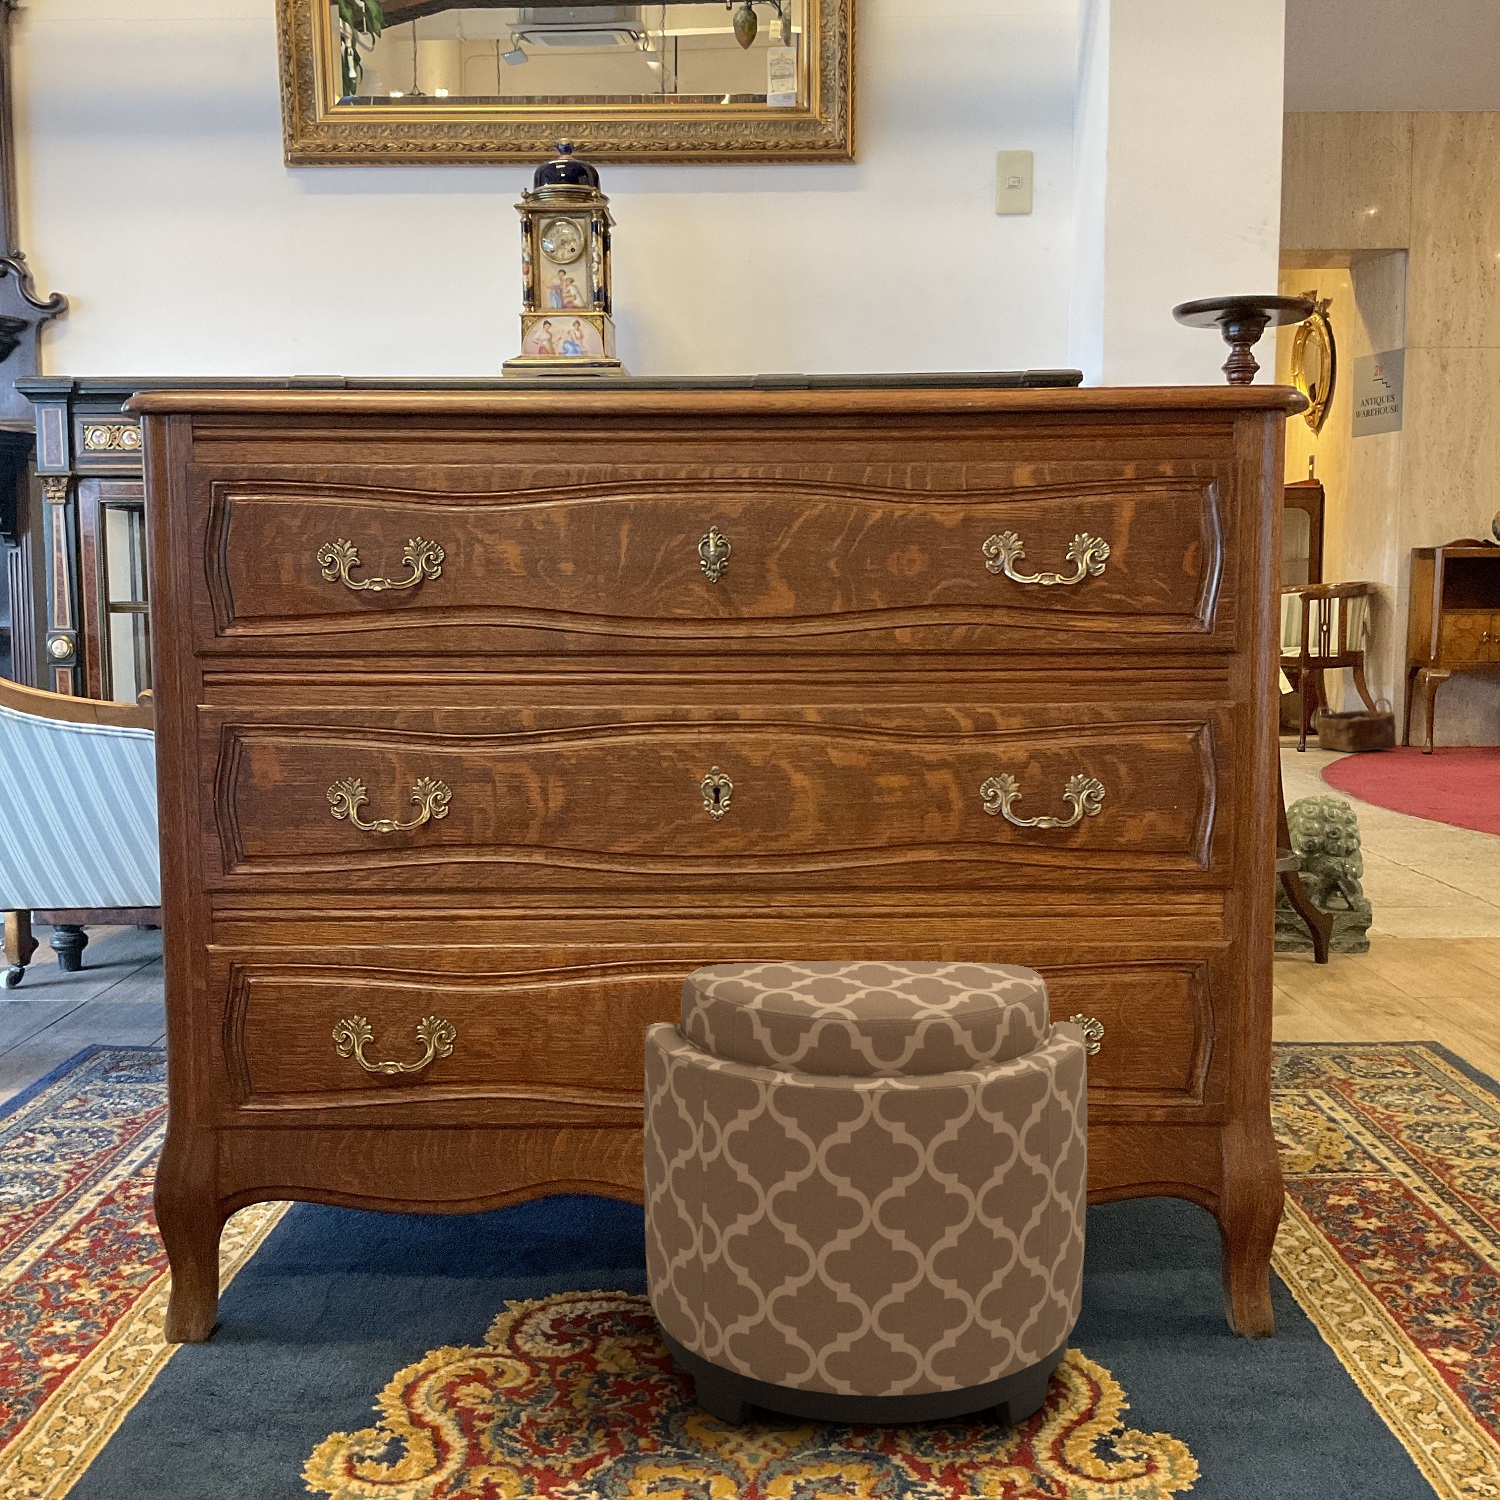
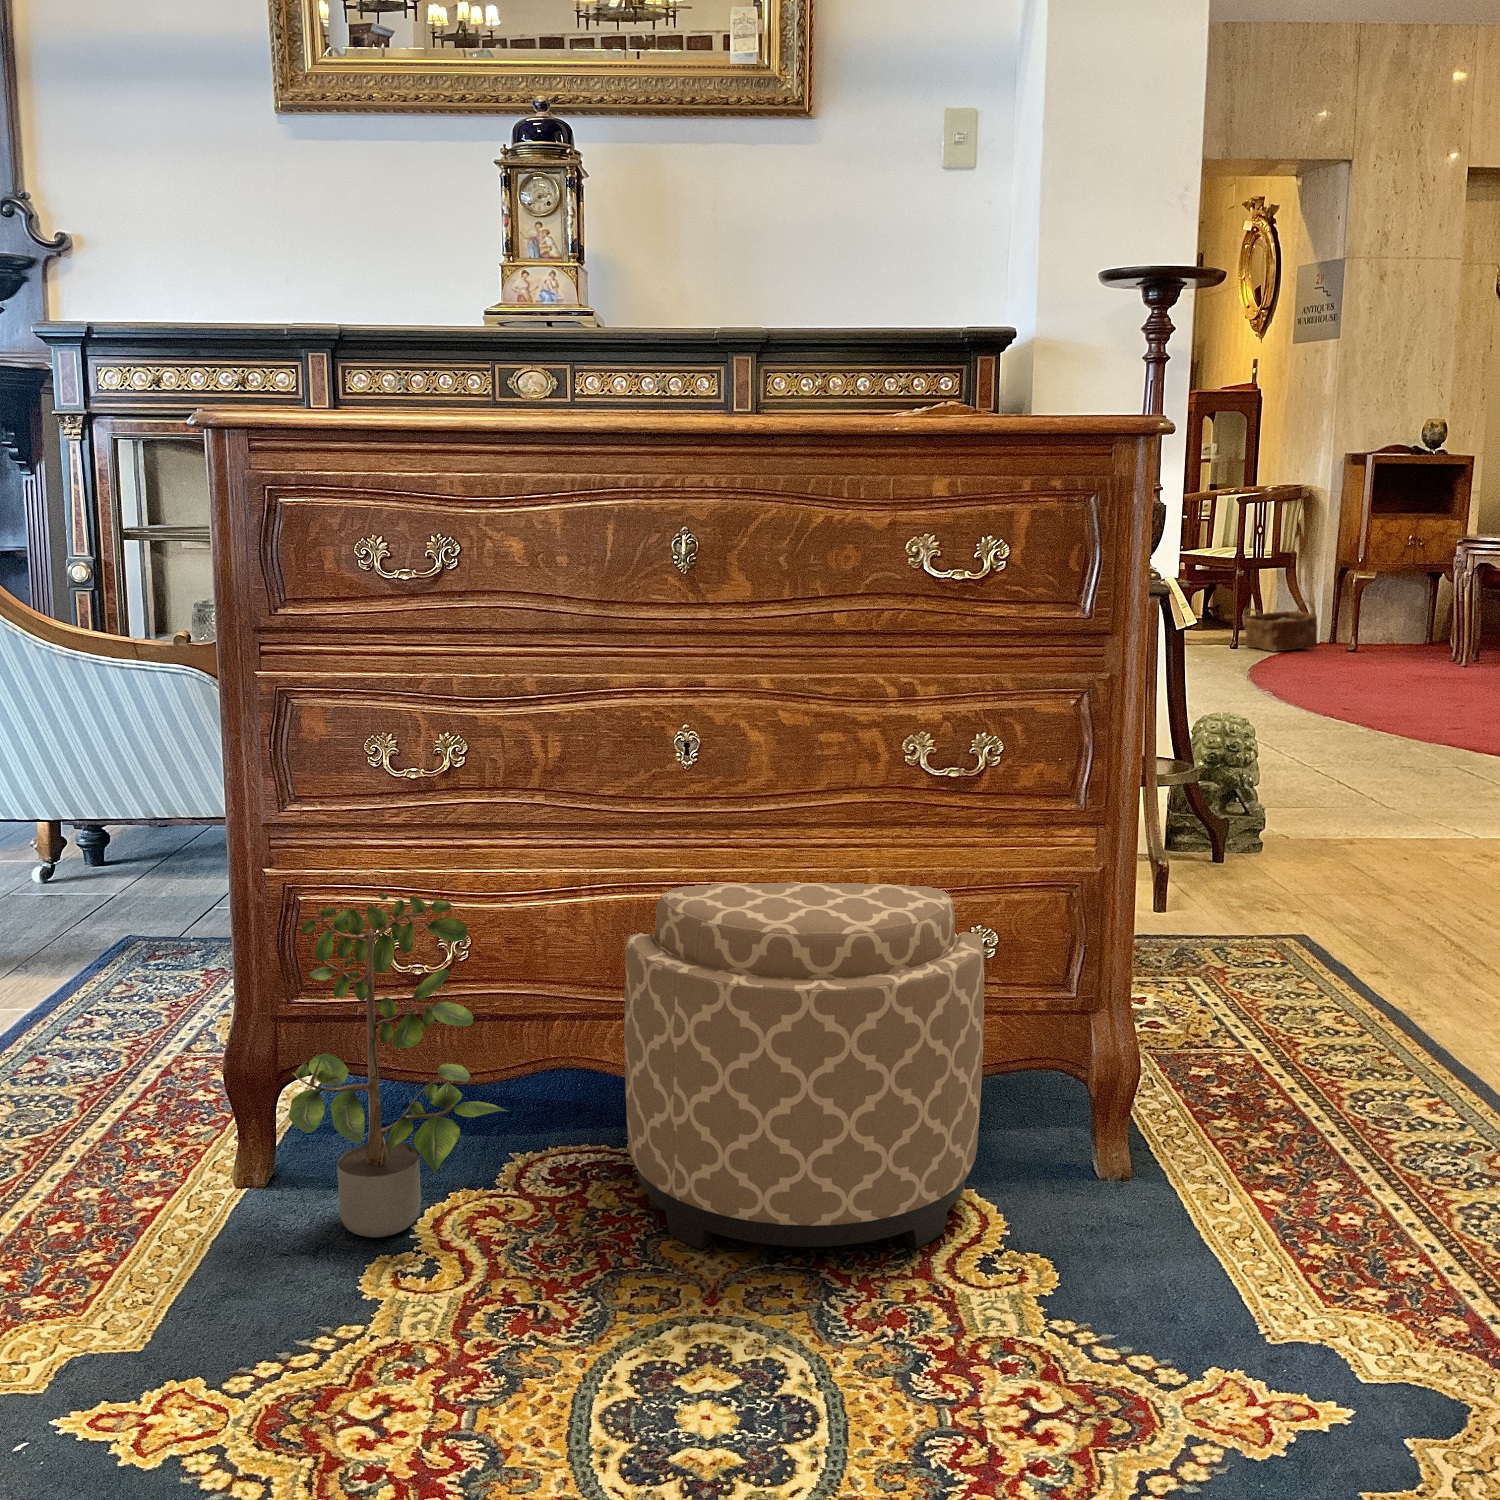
potted plant: none [223,965,501,1408] -> present [289,893,508,1238]

